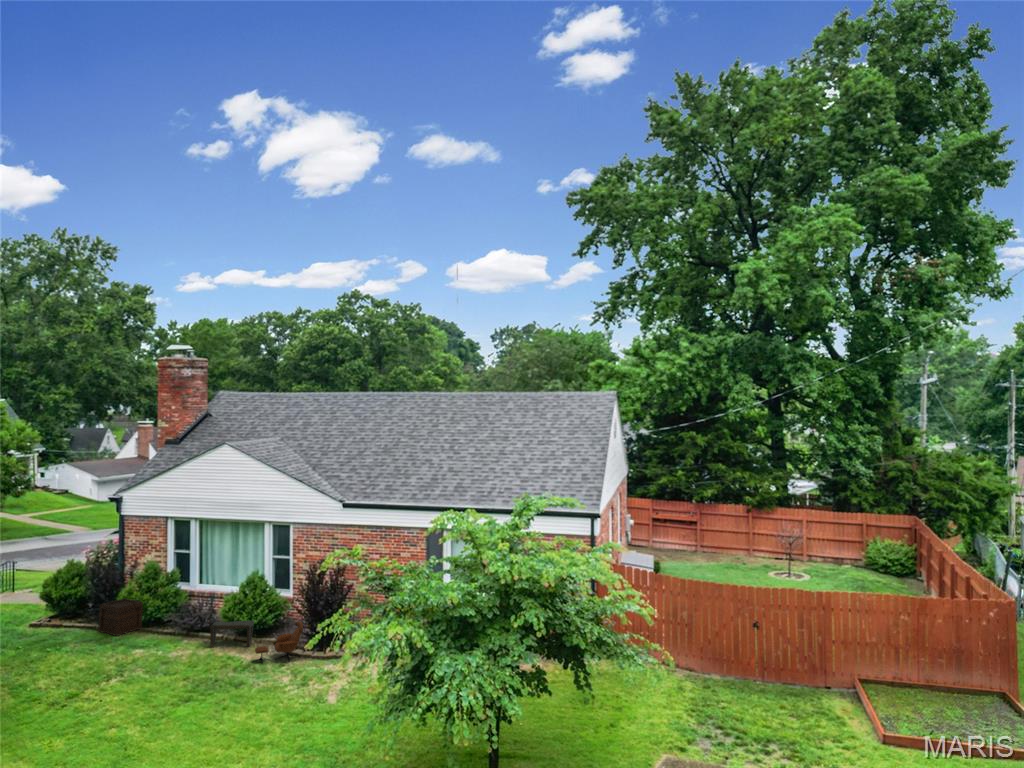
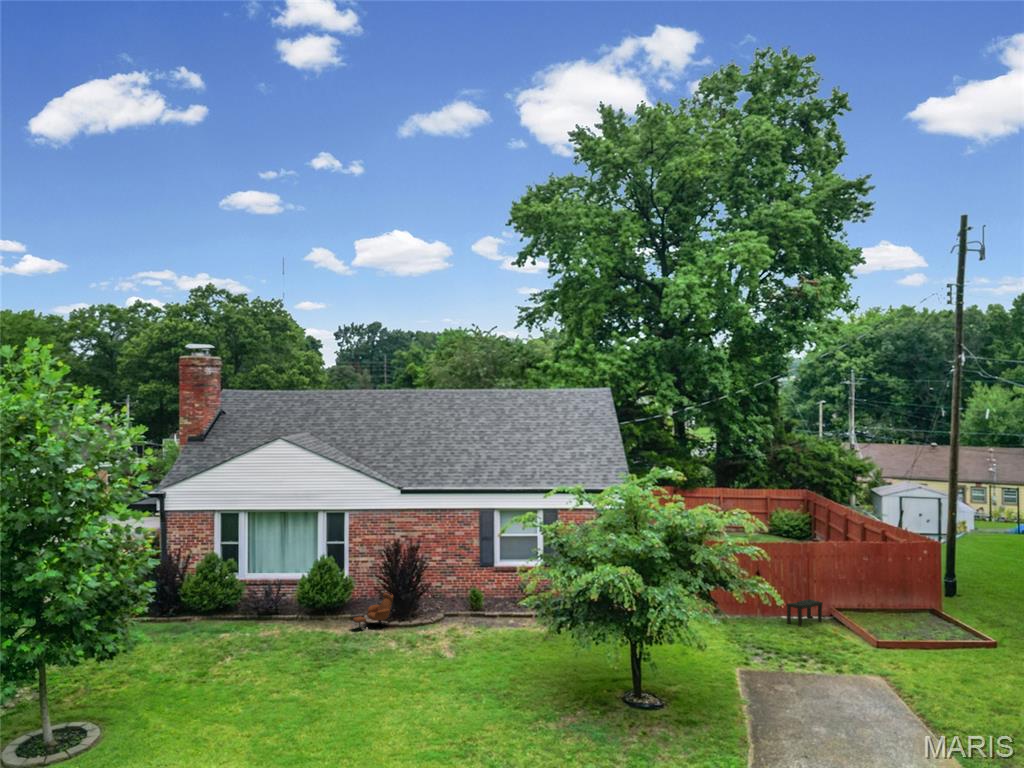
wooden crate: present [98,598,143,636] -> none [170,590,211,625]
bench: present [210,621,254,648] -> present [787,599,823,626]

